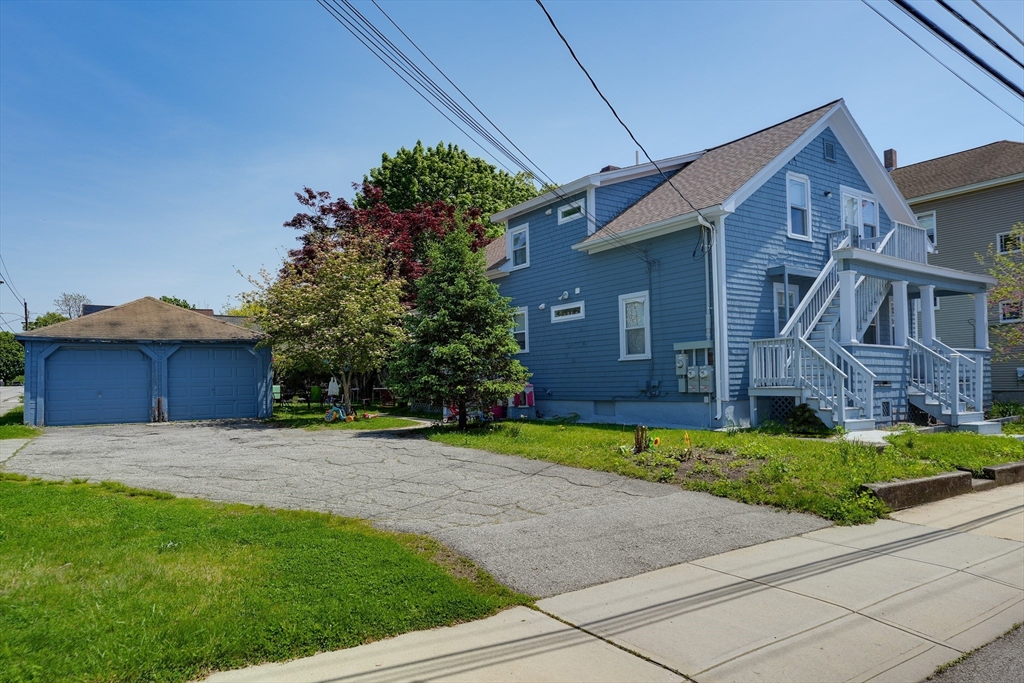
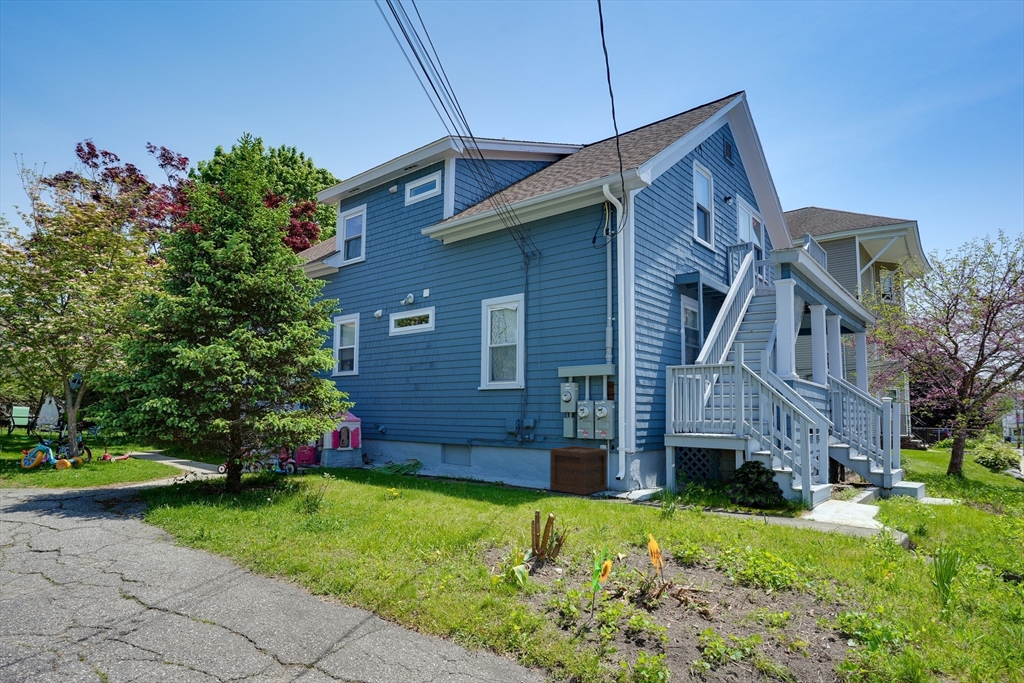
wooden crate: none [667,399,710,431] -> present [550,446,607,495]

